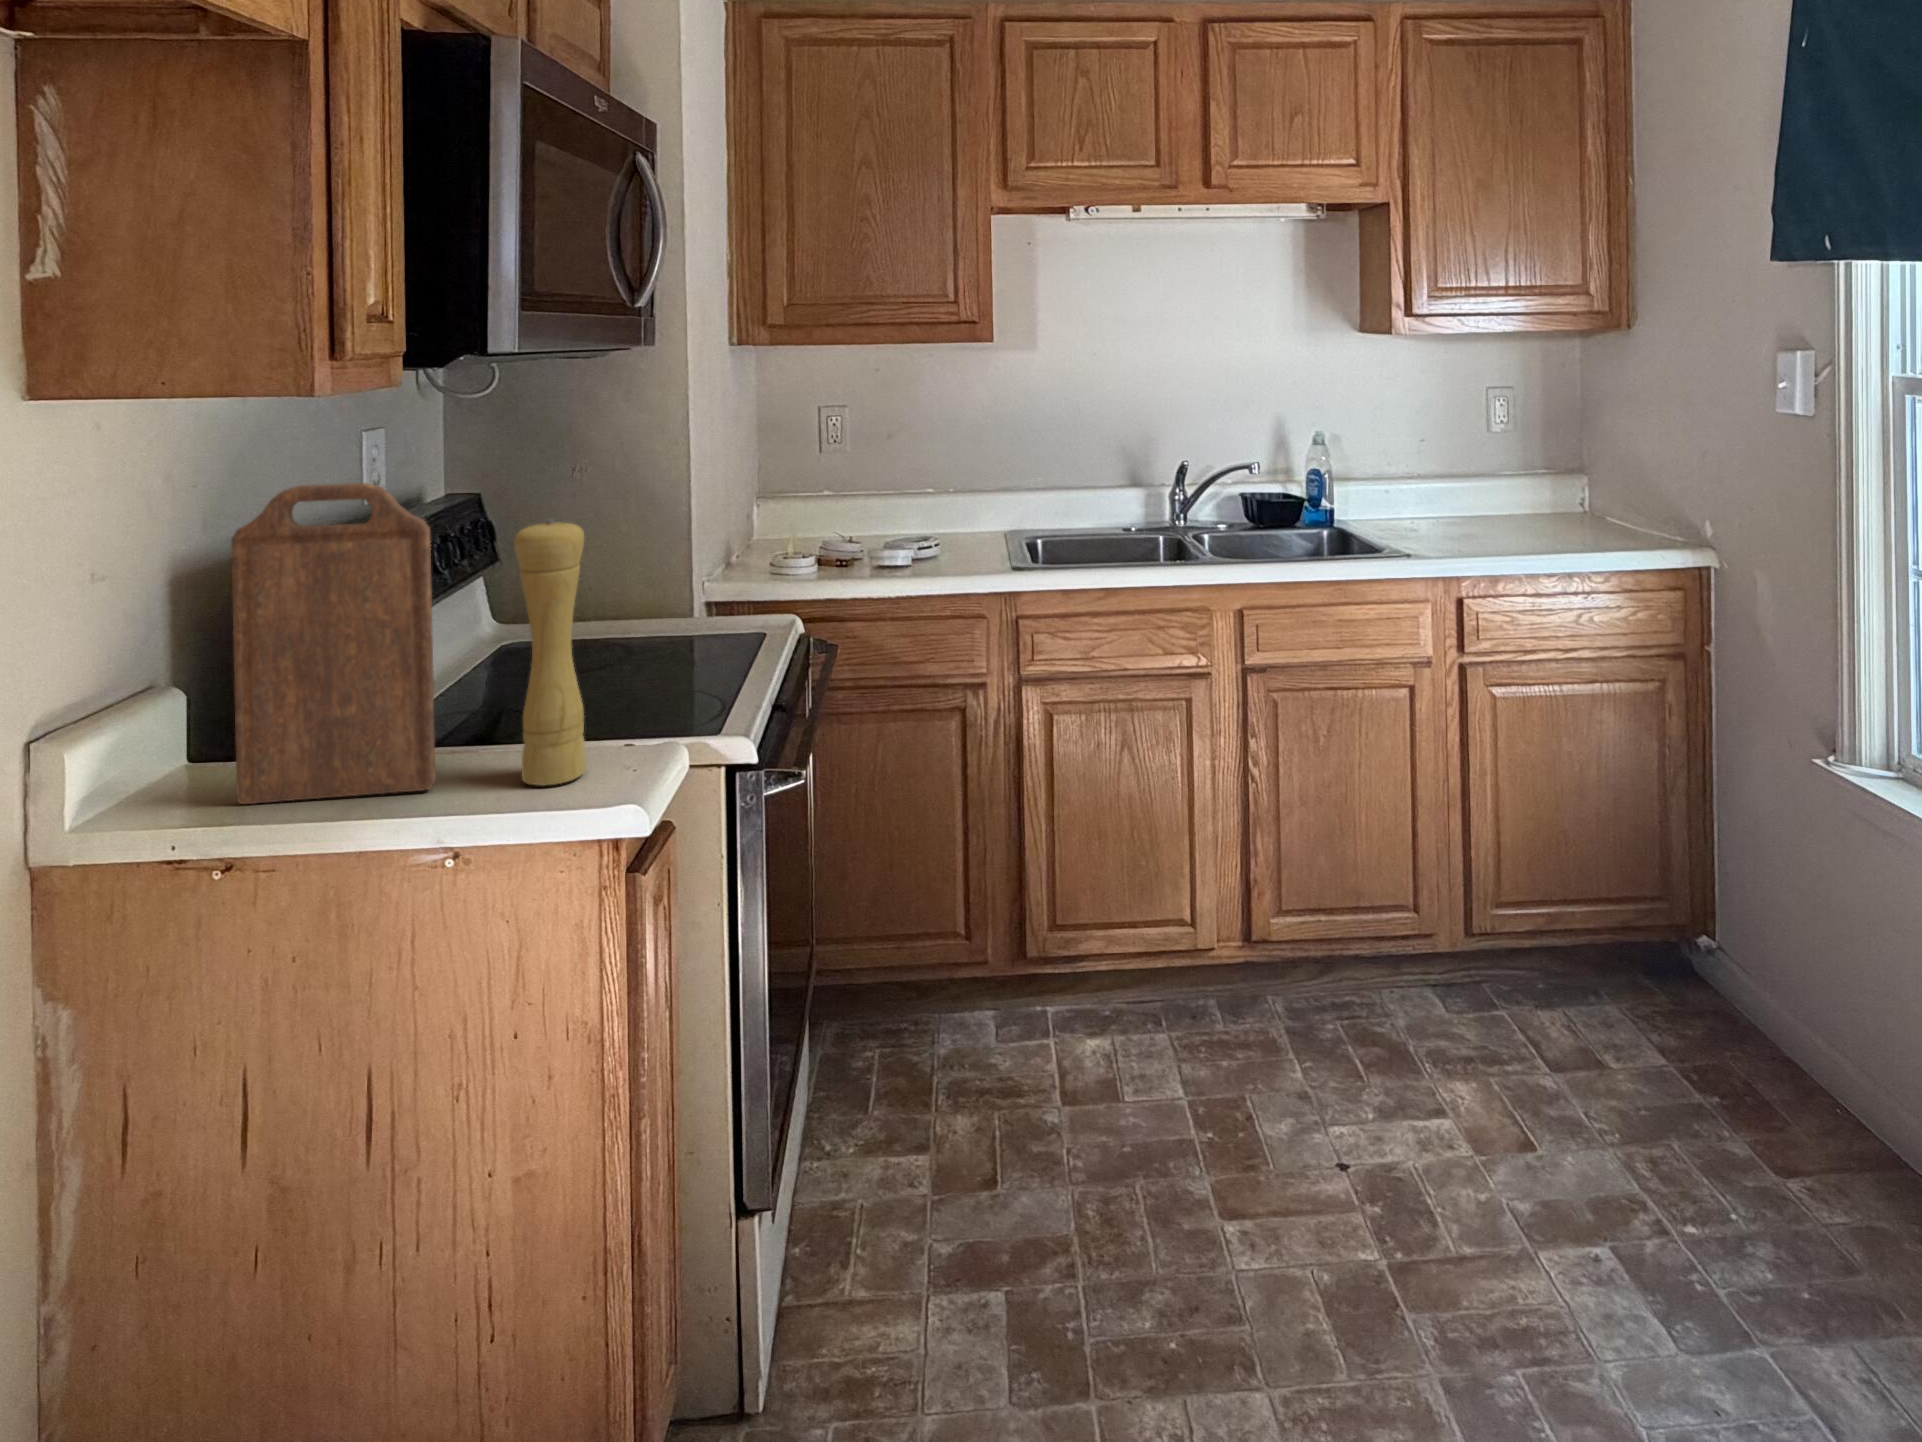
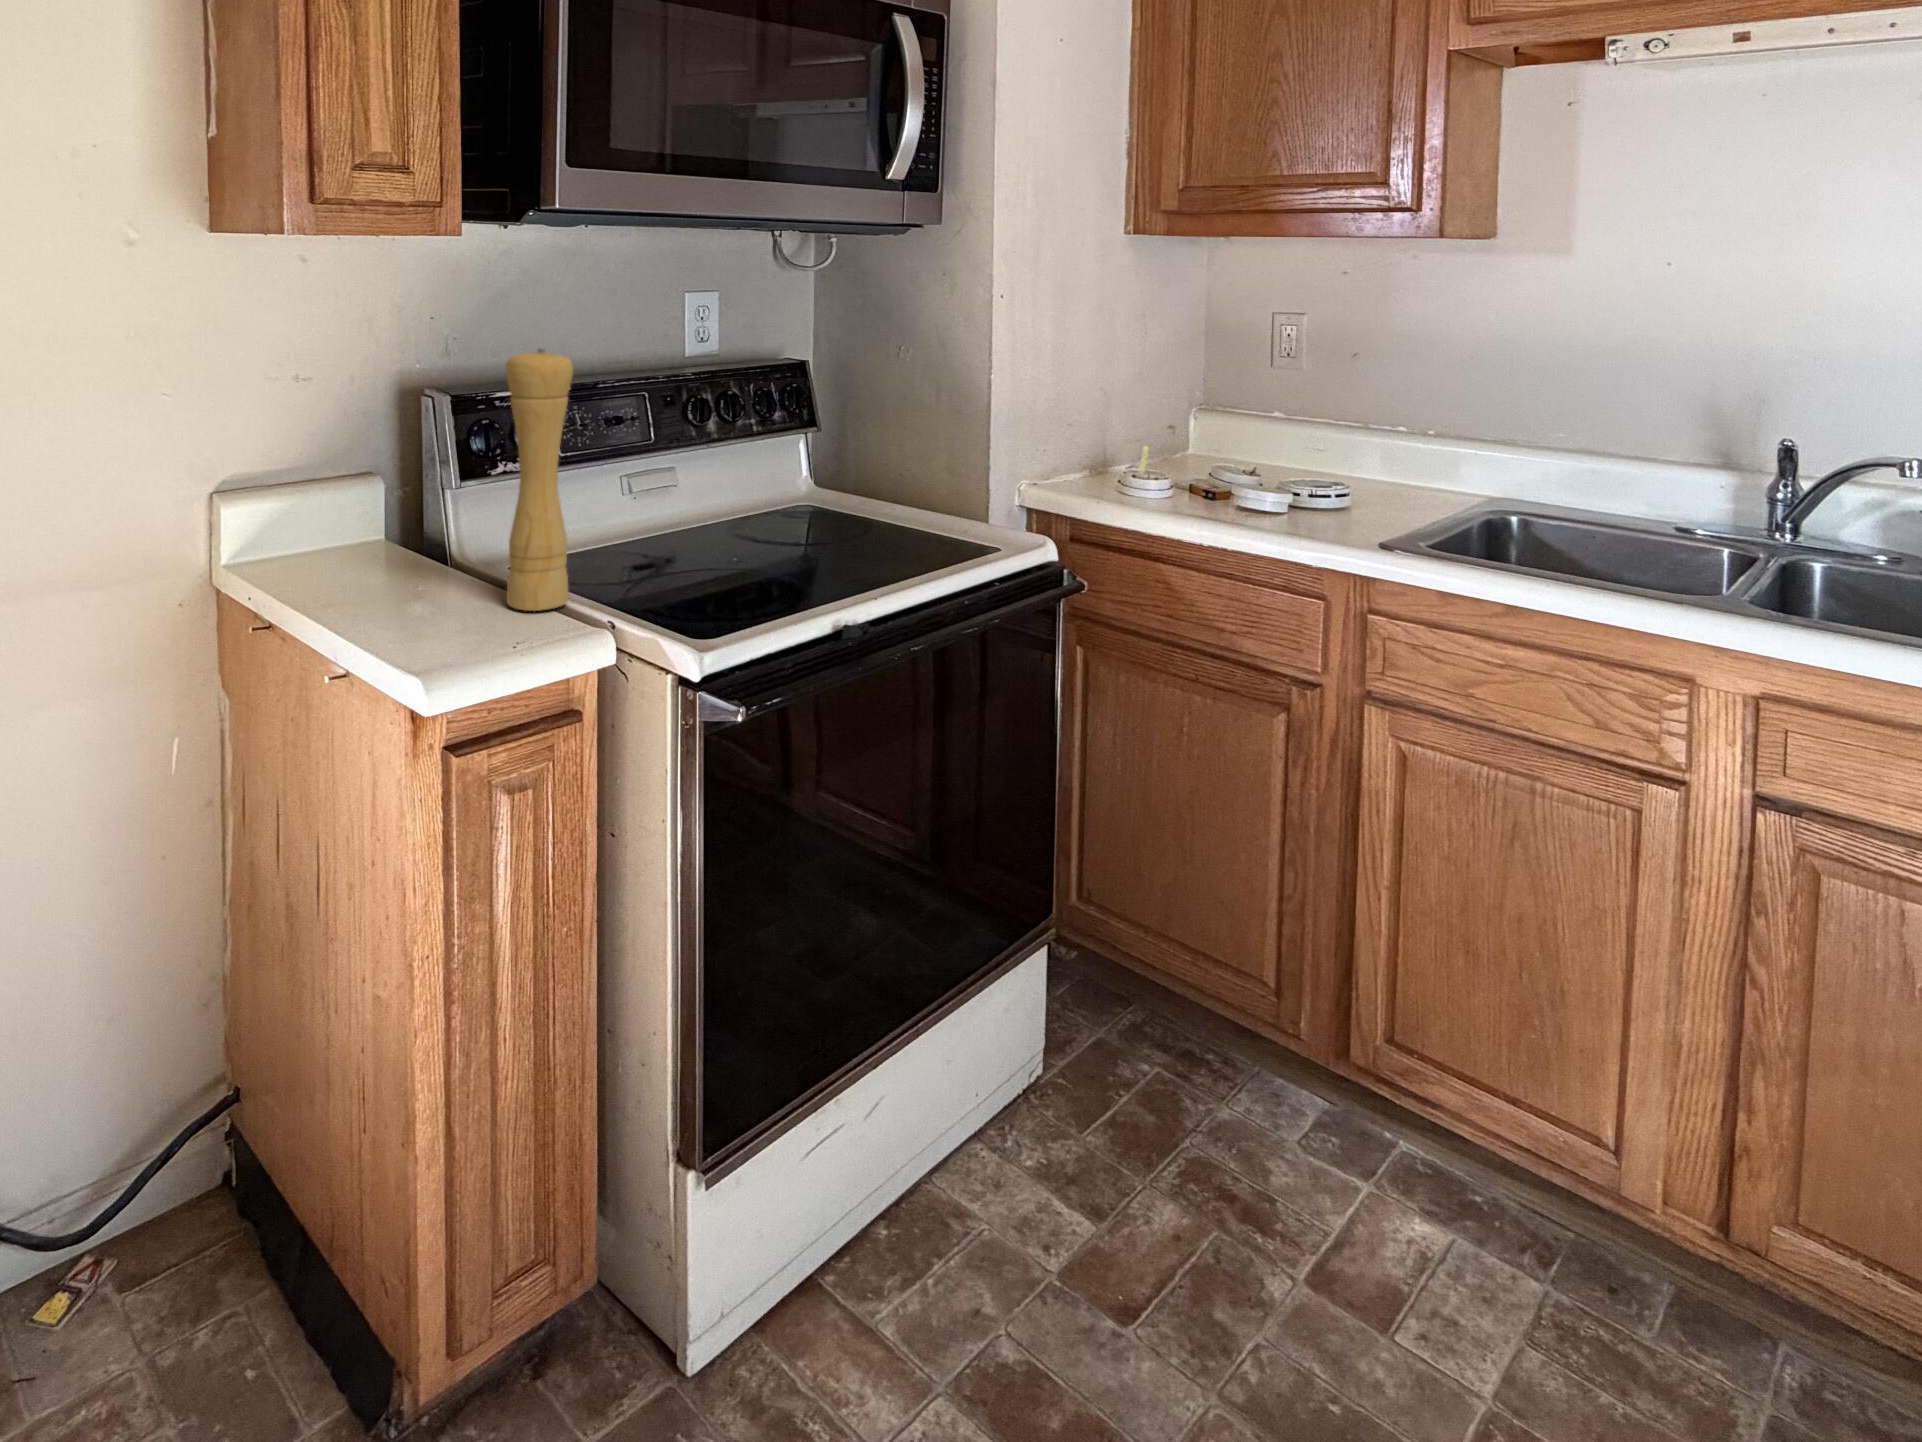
cutting board: present [231,483,436,804] -> none [368,295,467,584]

